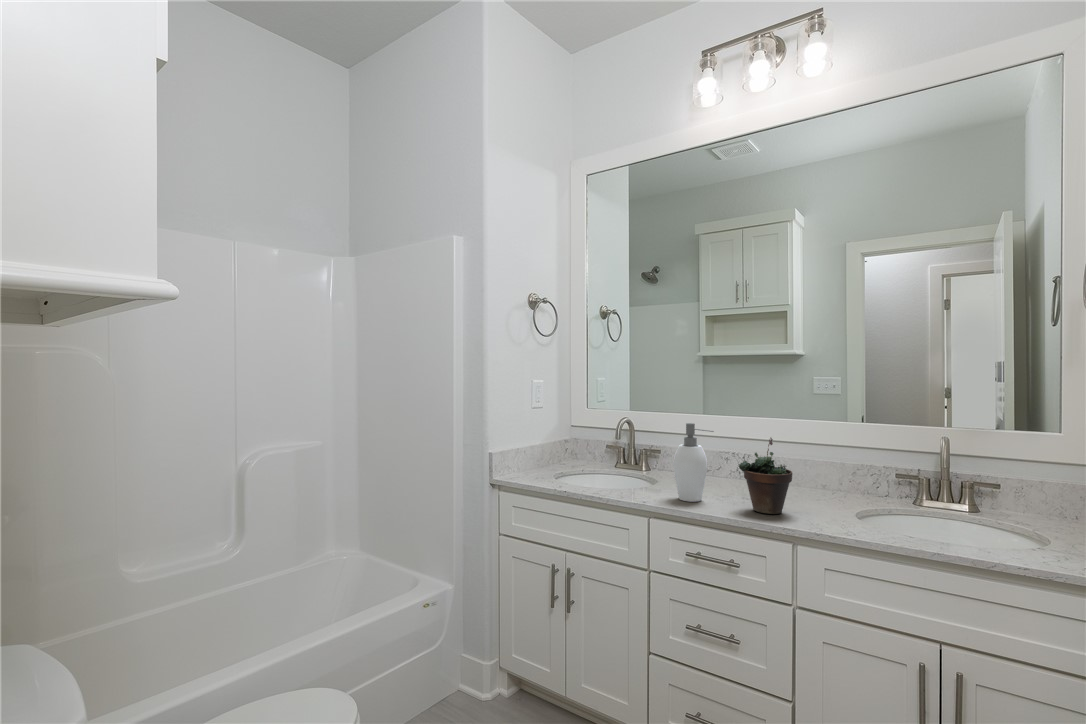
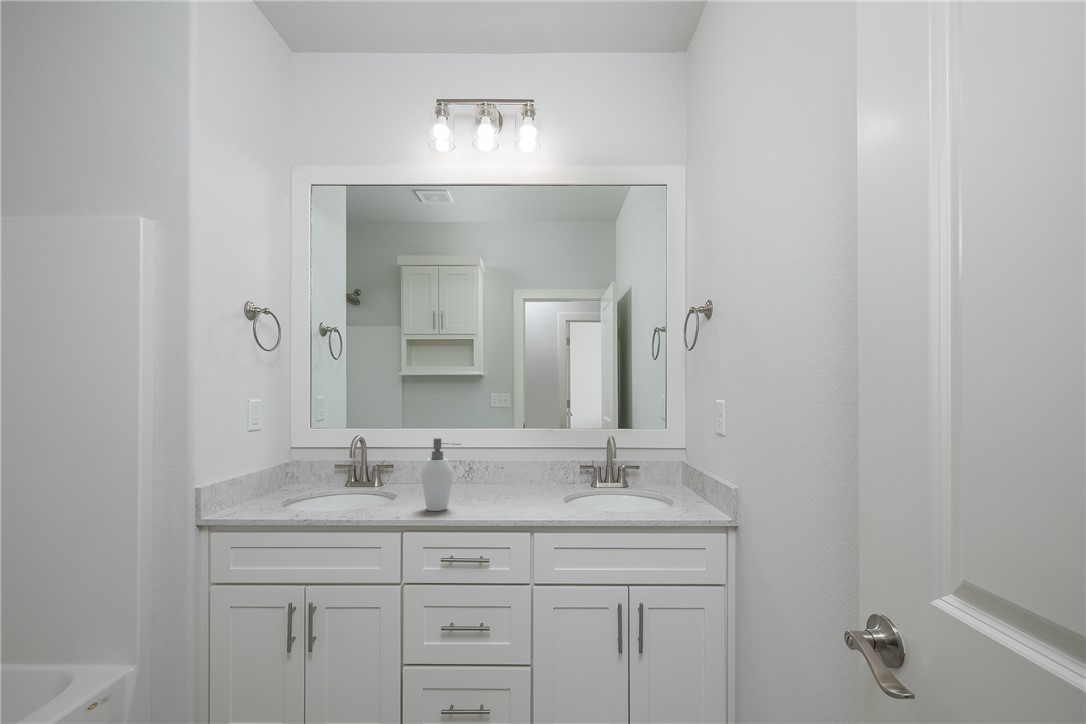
succulent plant: present [739,438,792,514] -> none [483,445,525,511]

